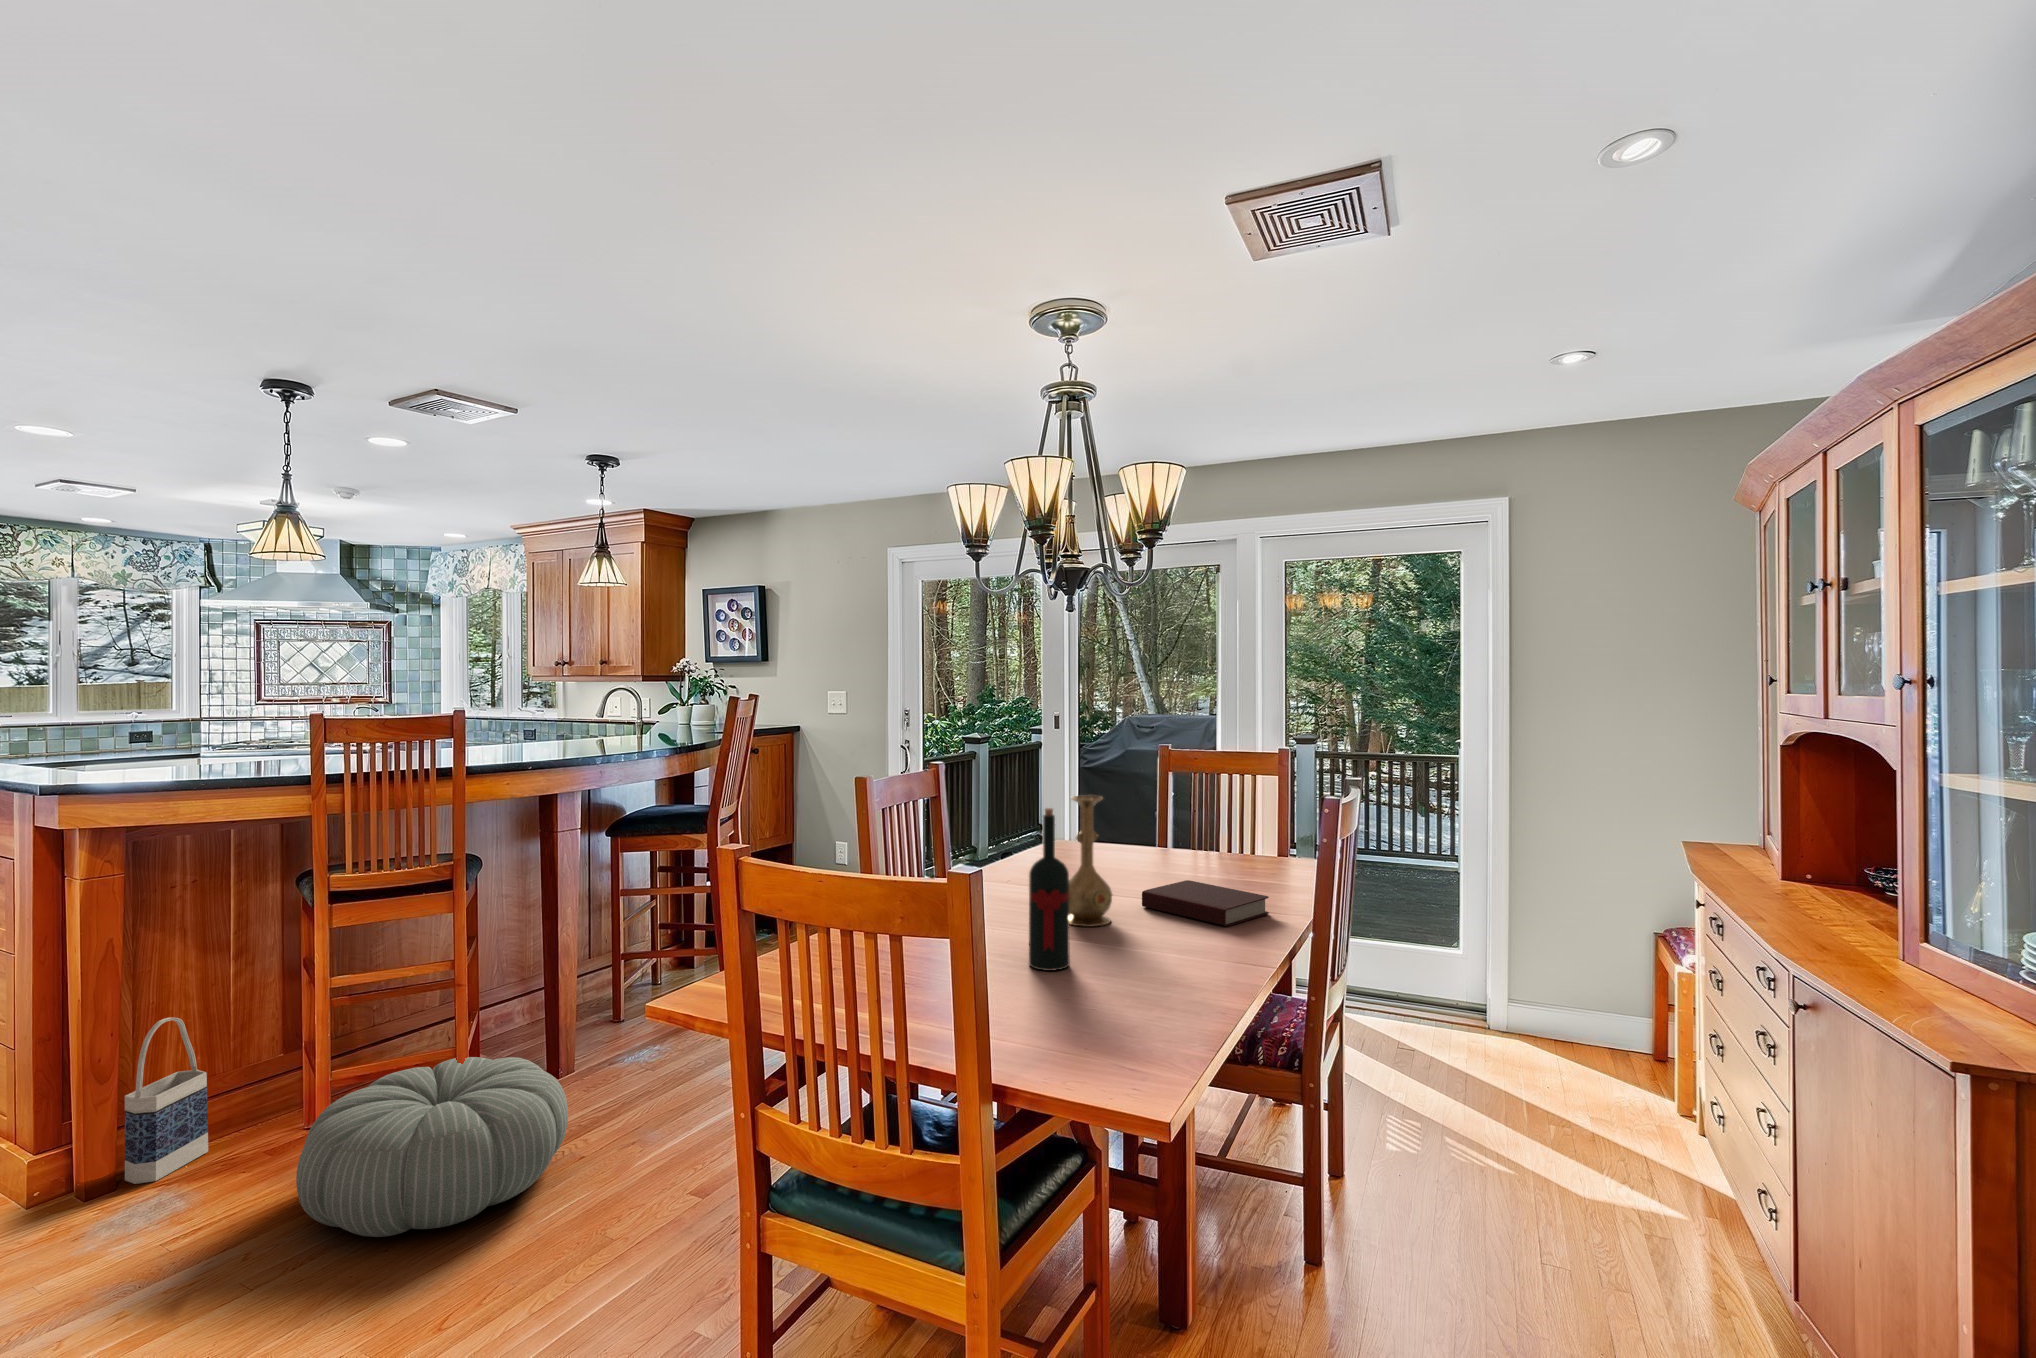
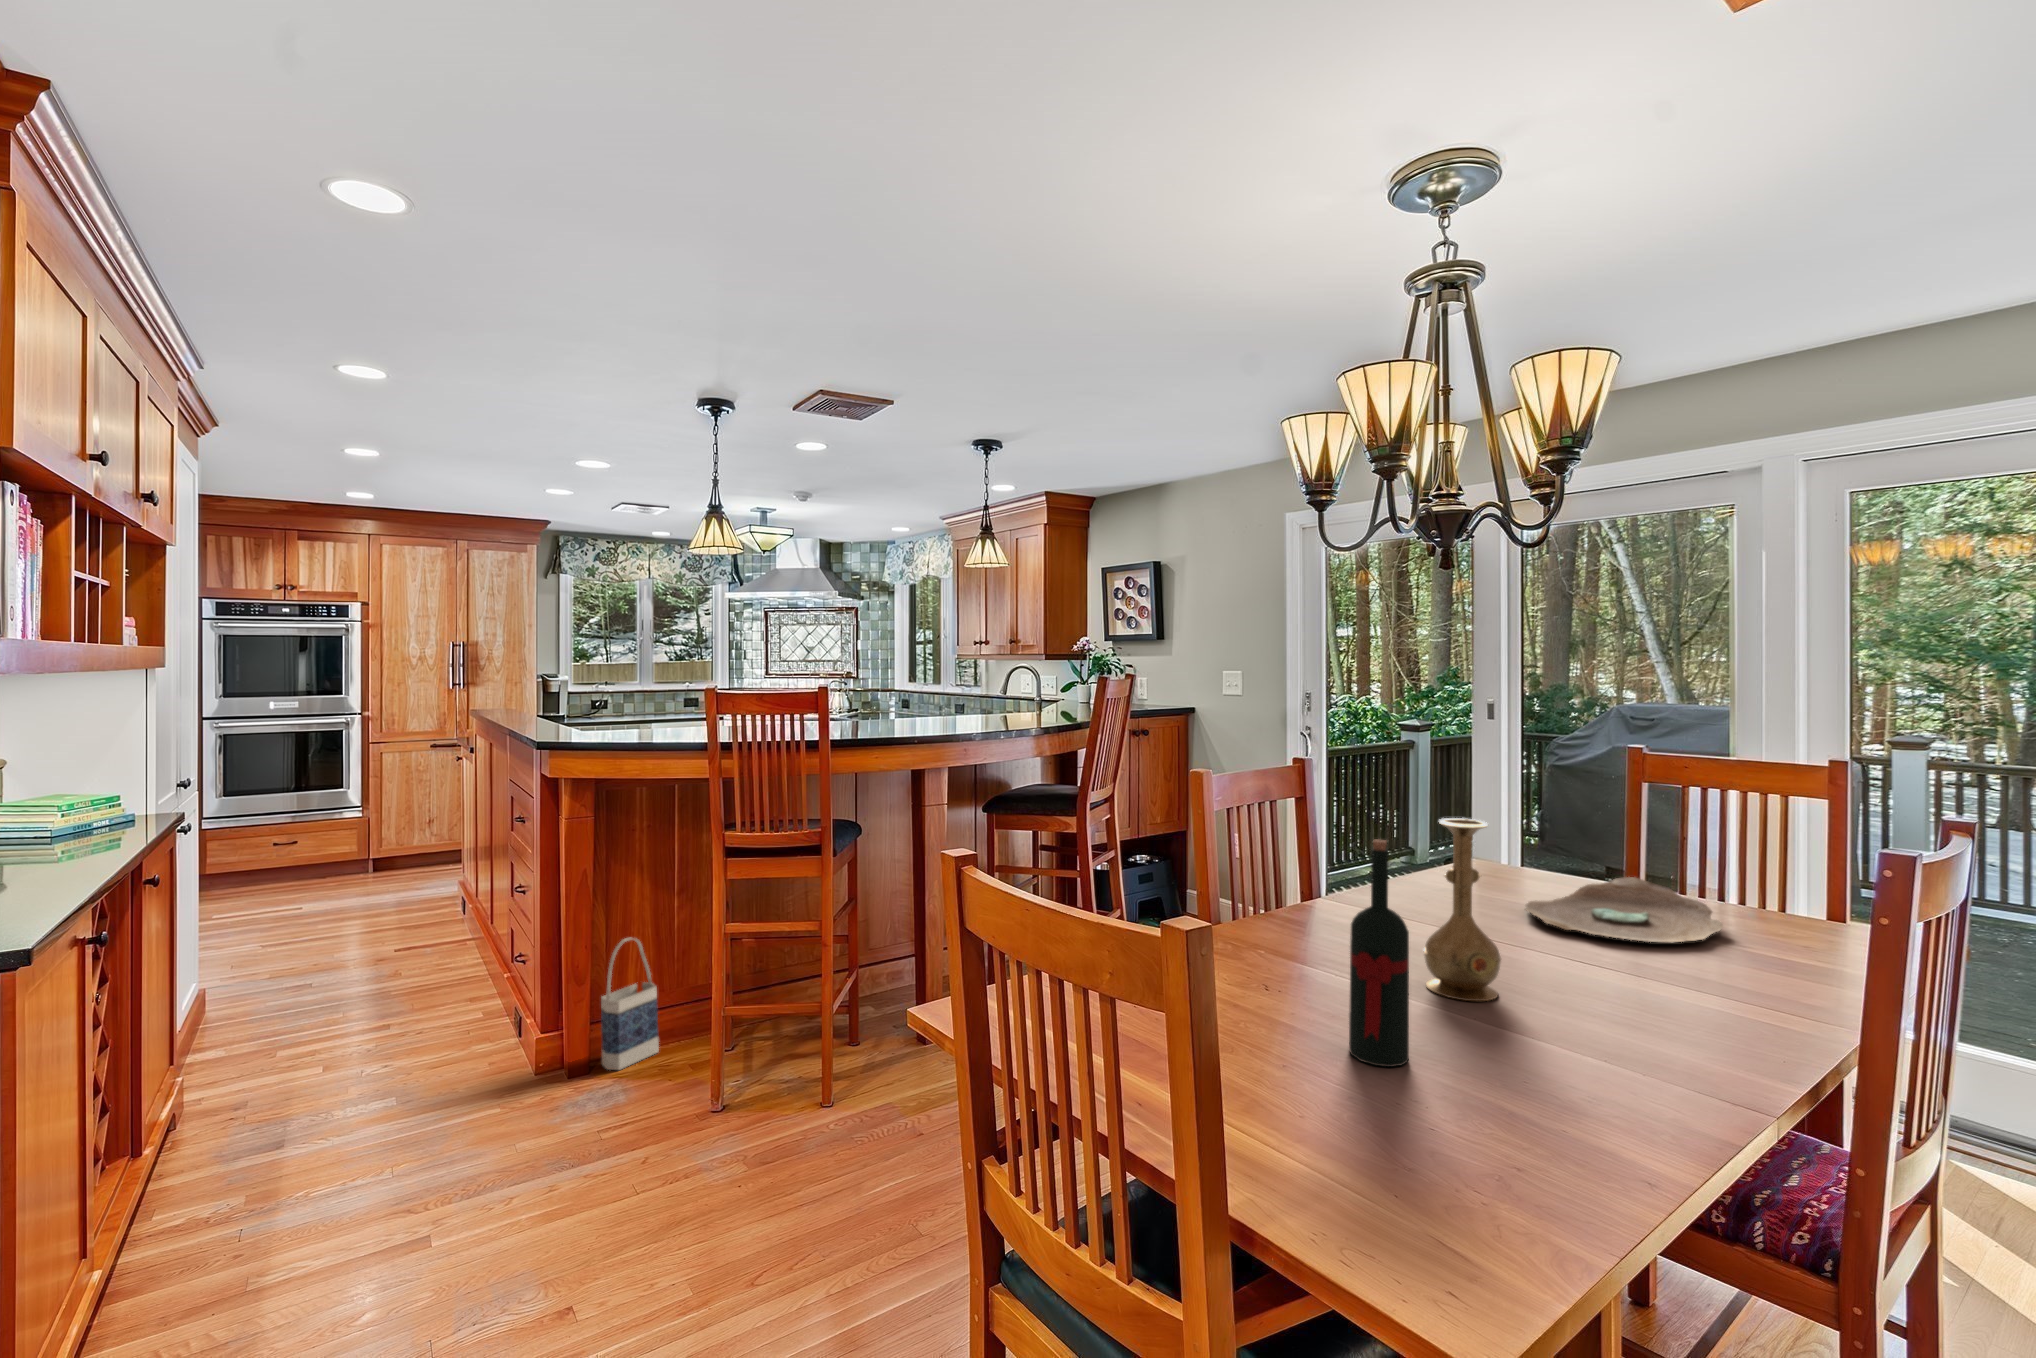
decorative bowl: none [1111,838,1231,878] -> present [1525,877,1722,942]
book: present [1142,880,1269,926] -> none [1555,948,1779,1035]
pouf: present [296,1057,568,1237] -> none [687,1010,910,1173]

